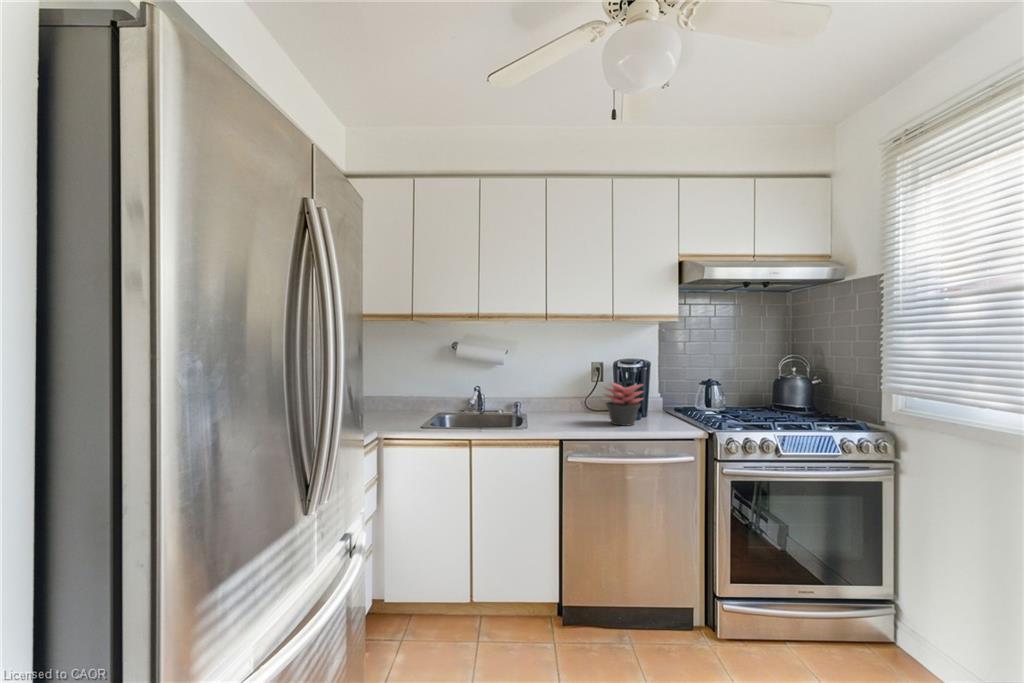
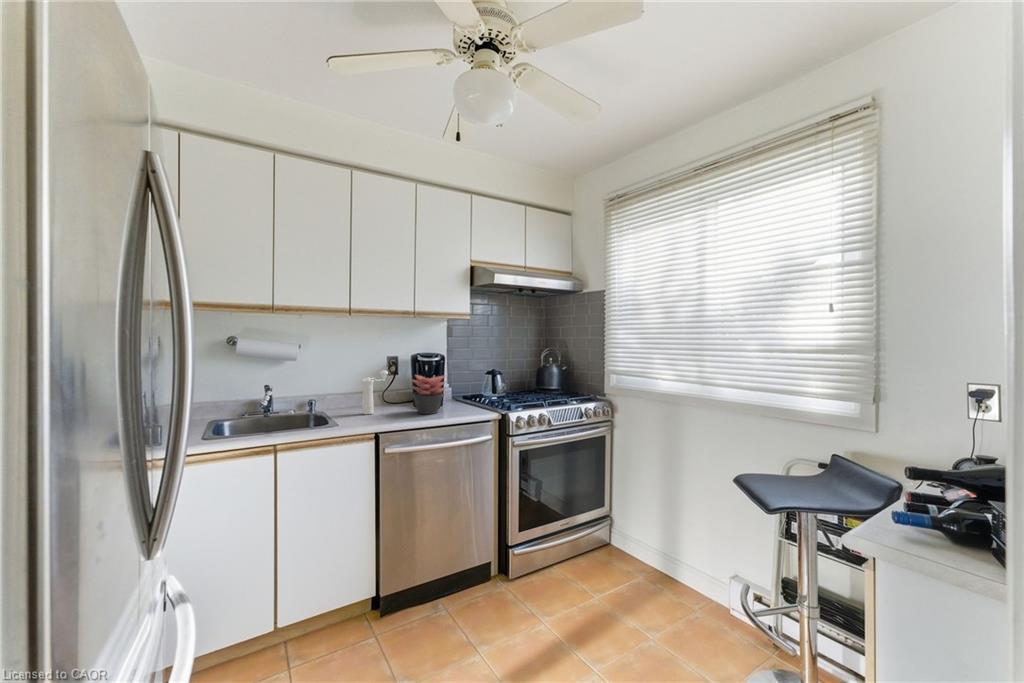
pepper mill: none [557,377,585,420] -> present [362,371,388,414]

